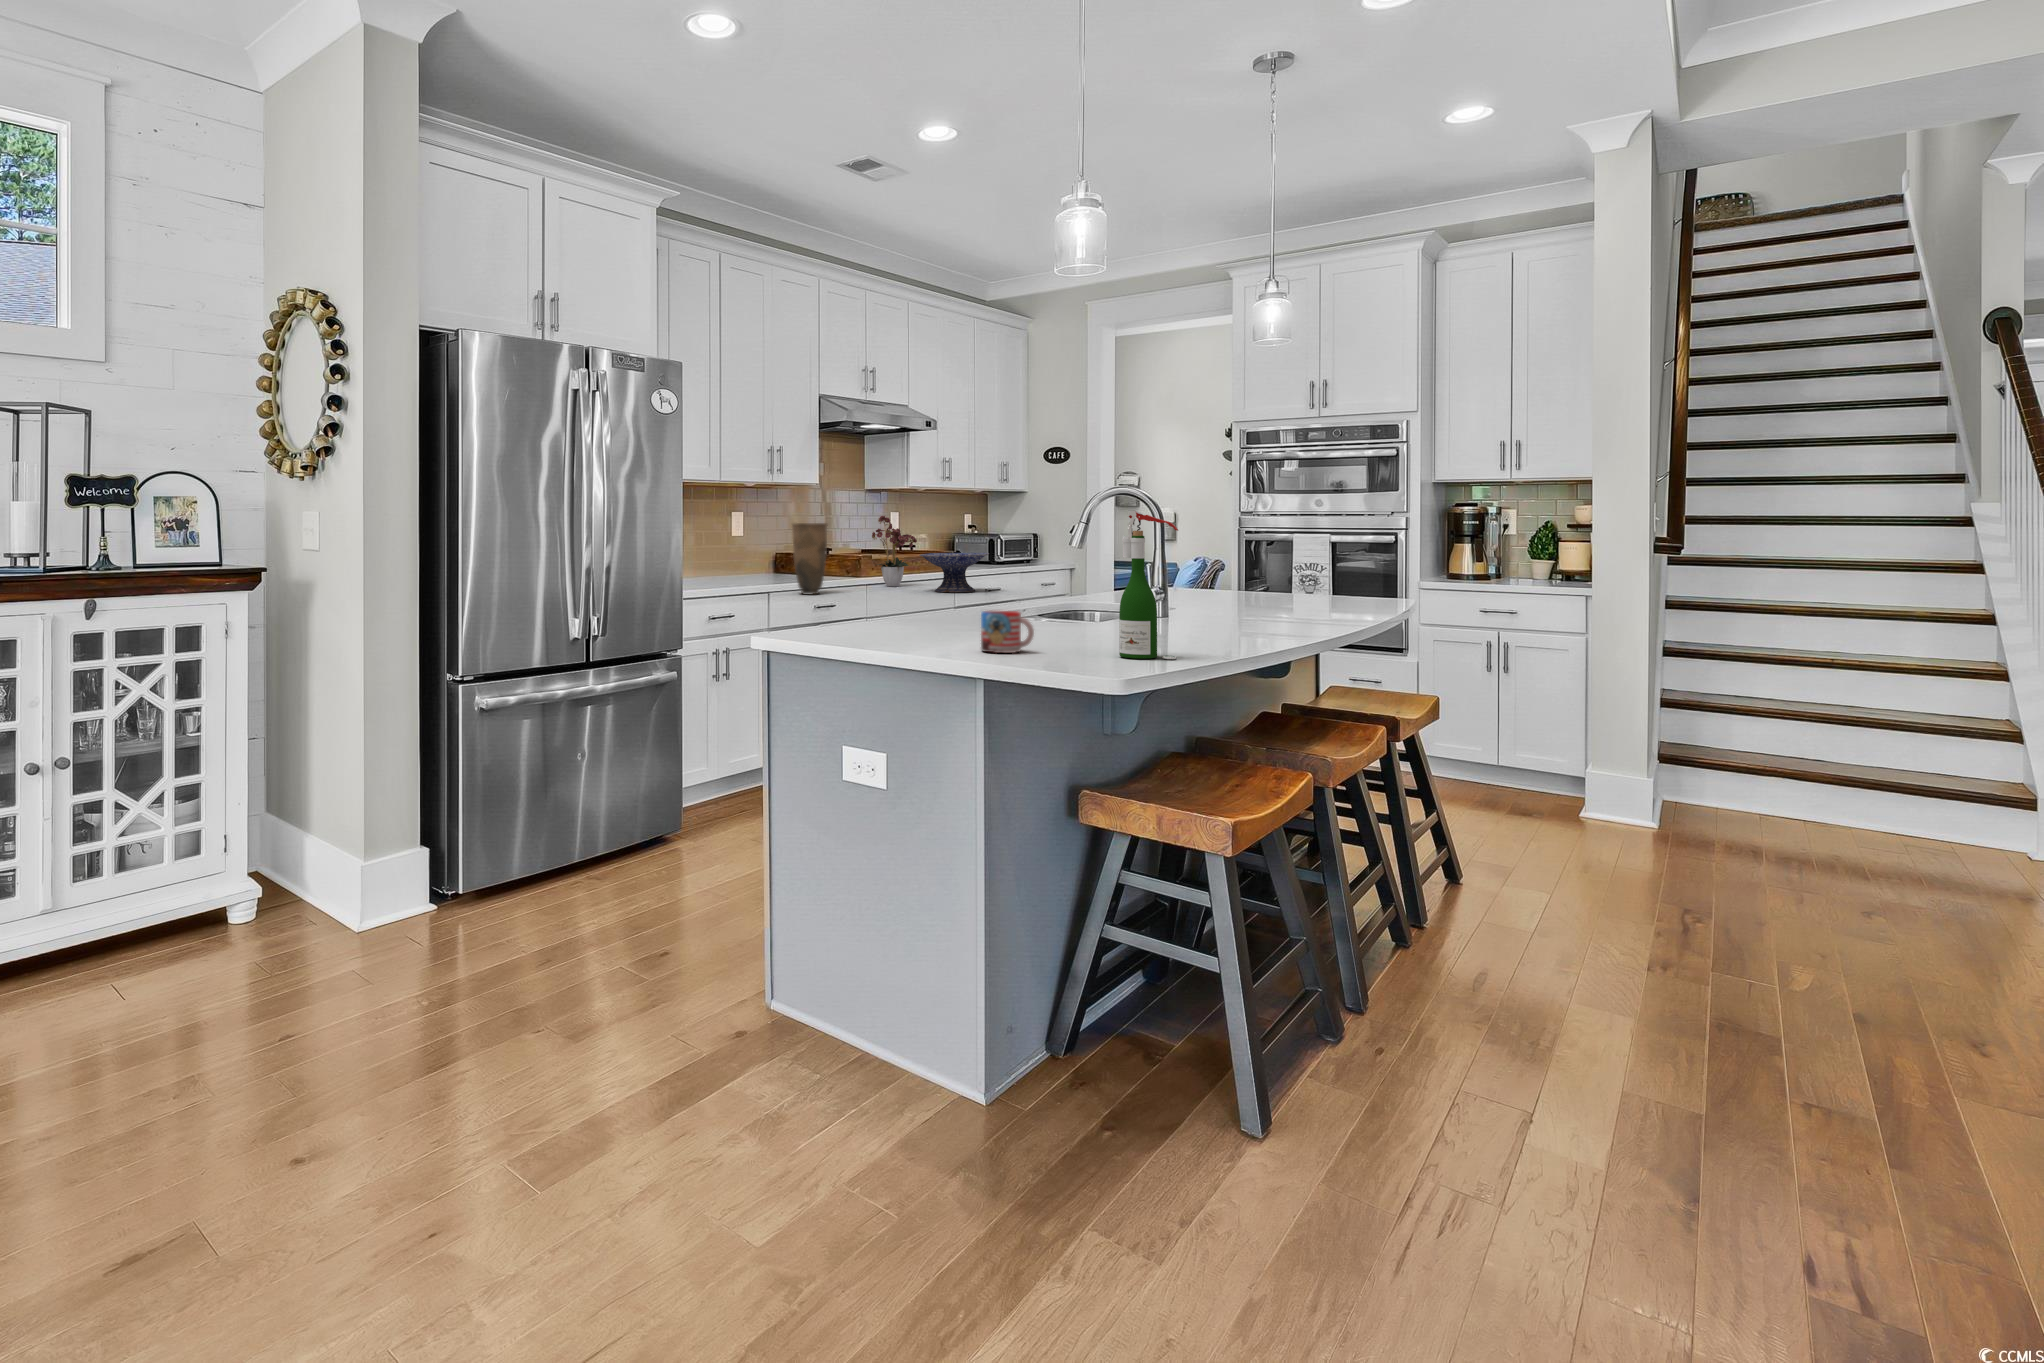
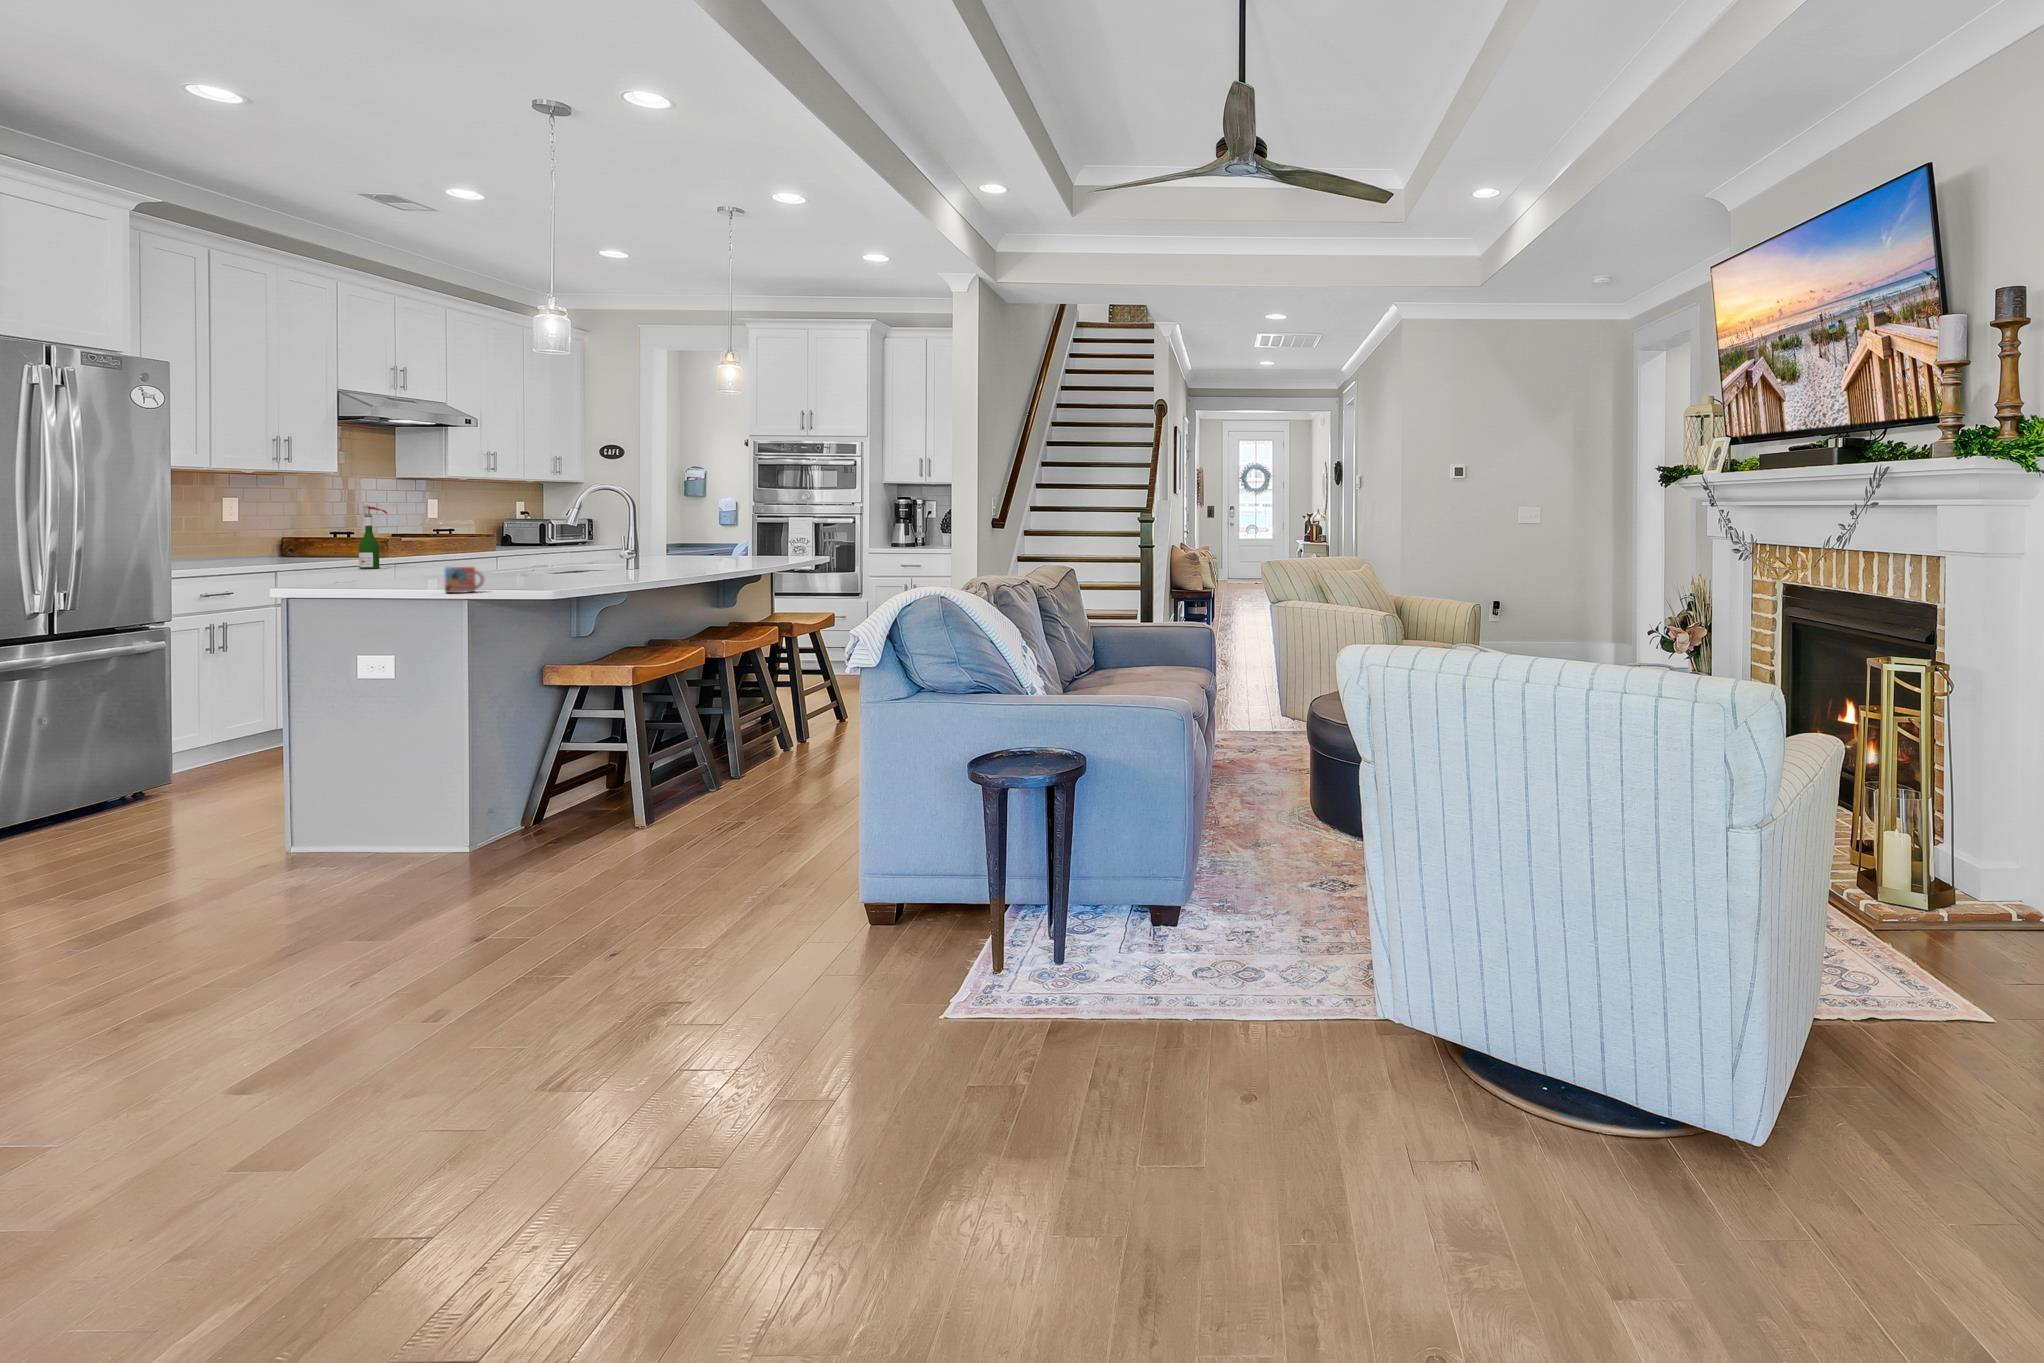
wine bottle: present [1119,511,1178,659] -> present [359,505,387,569]
flower arrangement: present [872,516,917,586] -> none [395,500,450,564]
vase: present [792,523,828,595] -> none [301,509,344,571]
decorative bowl: present [920,553,989,592] -> none [444,533,513,566]

